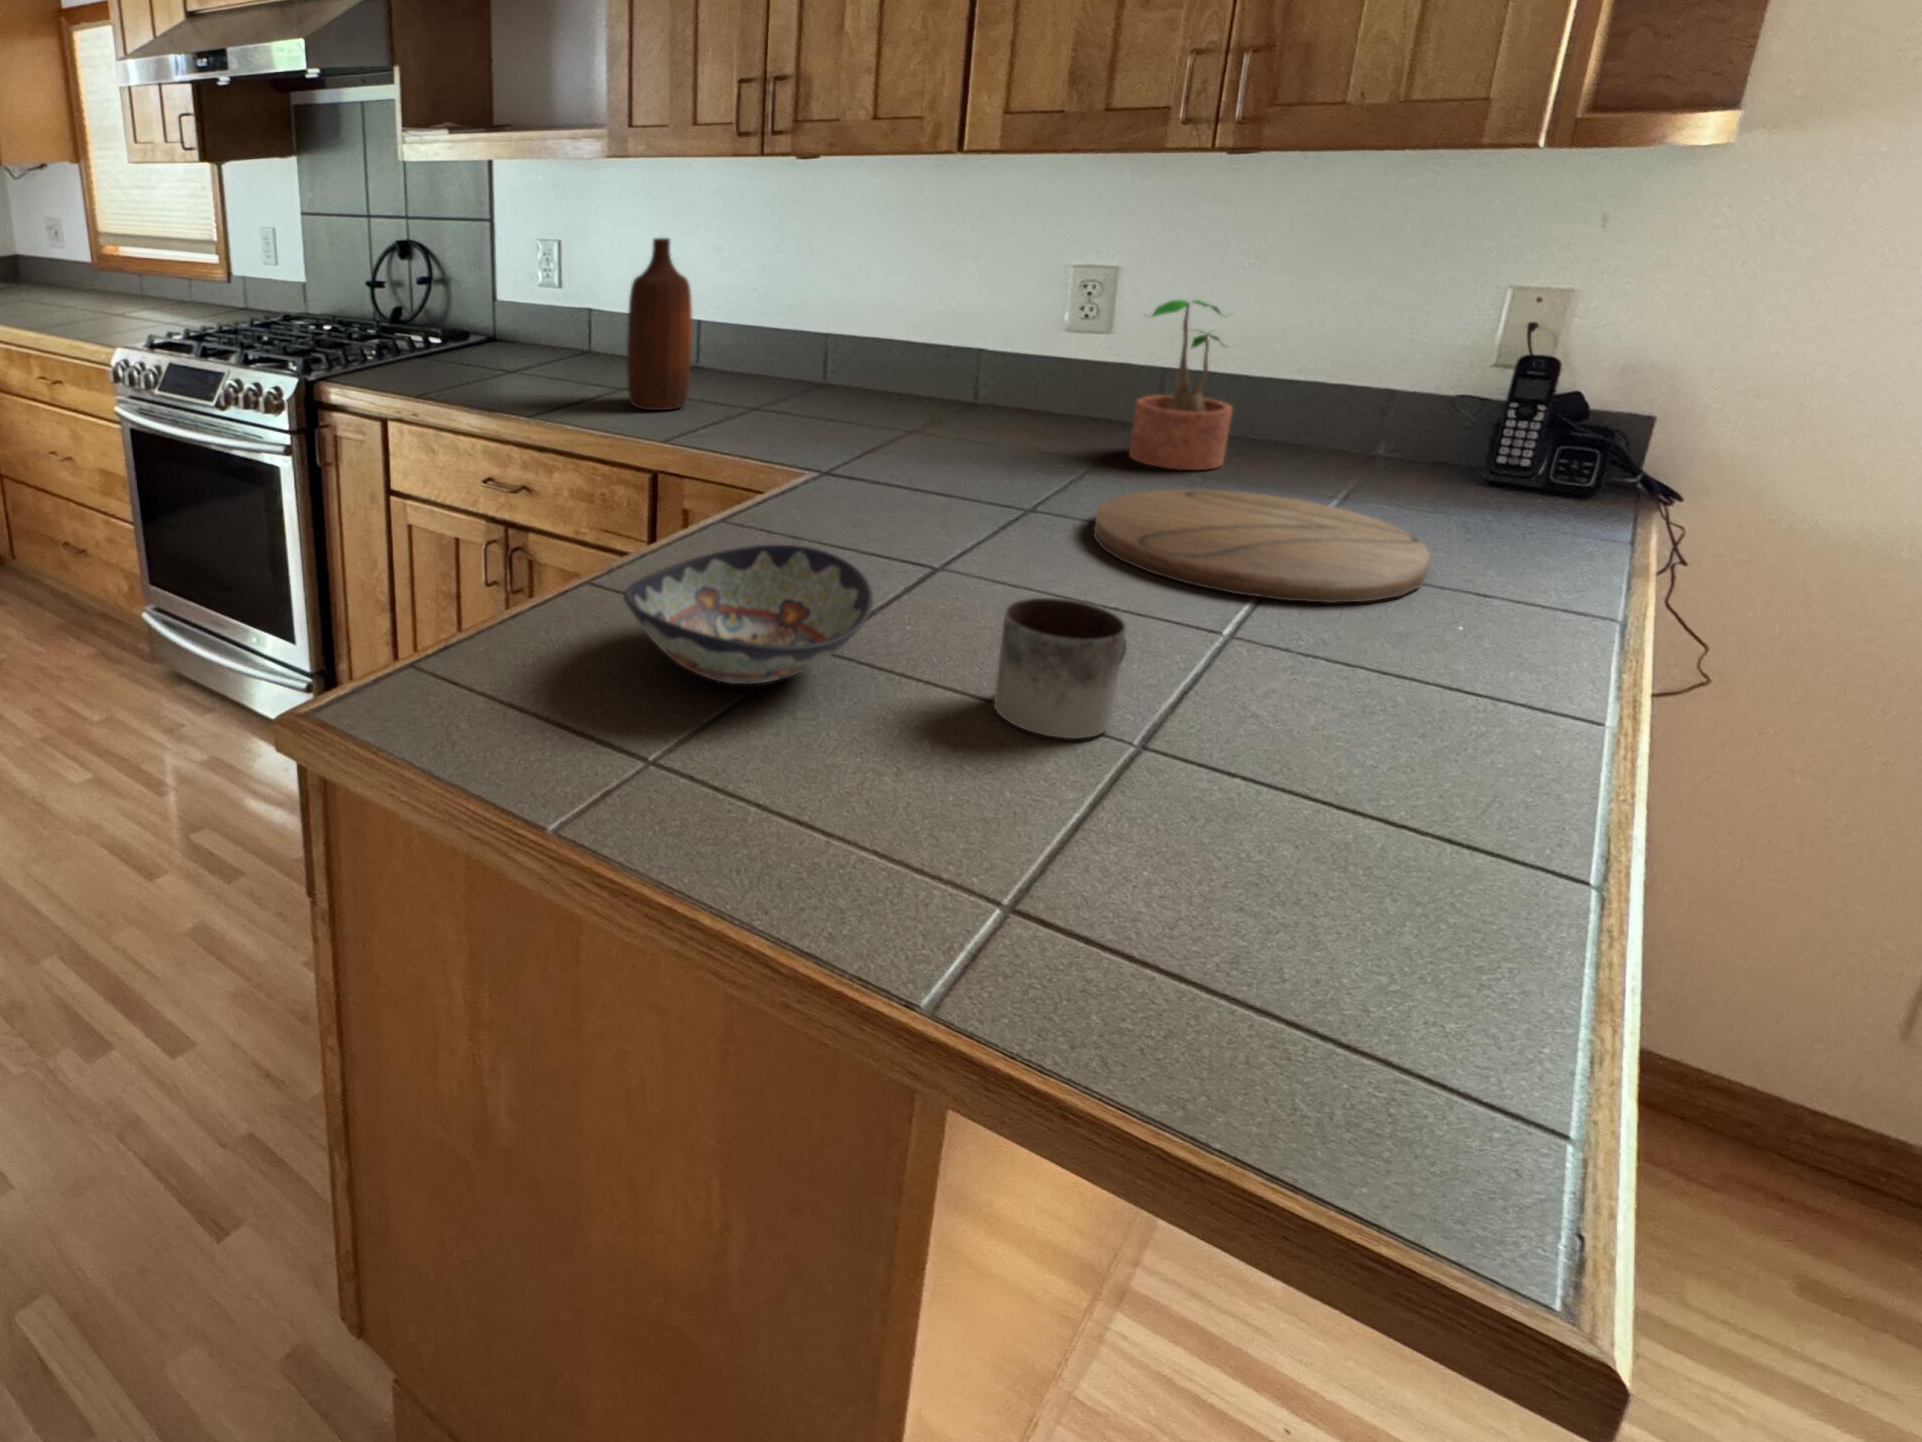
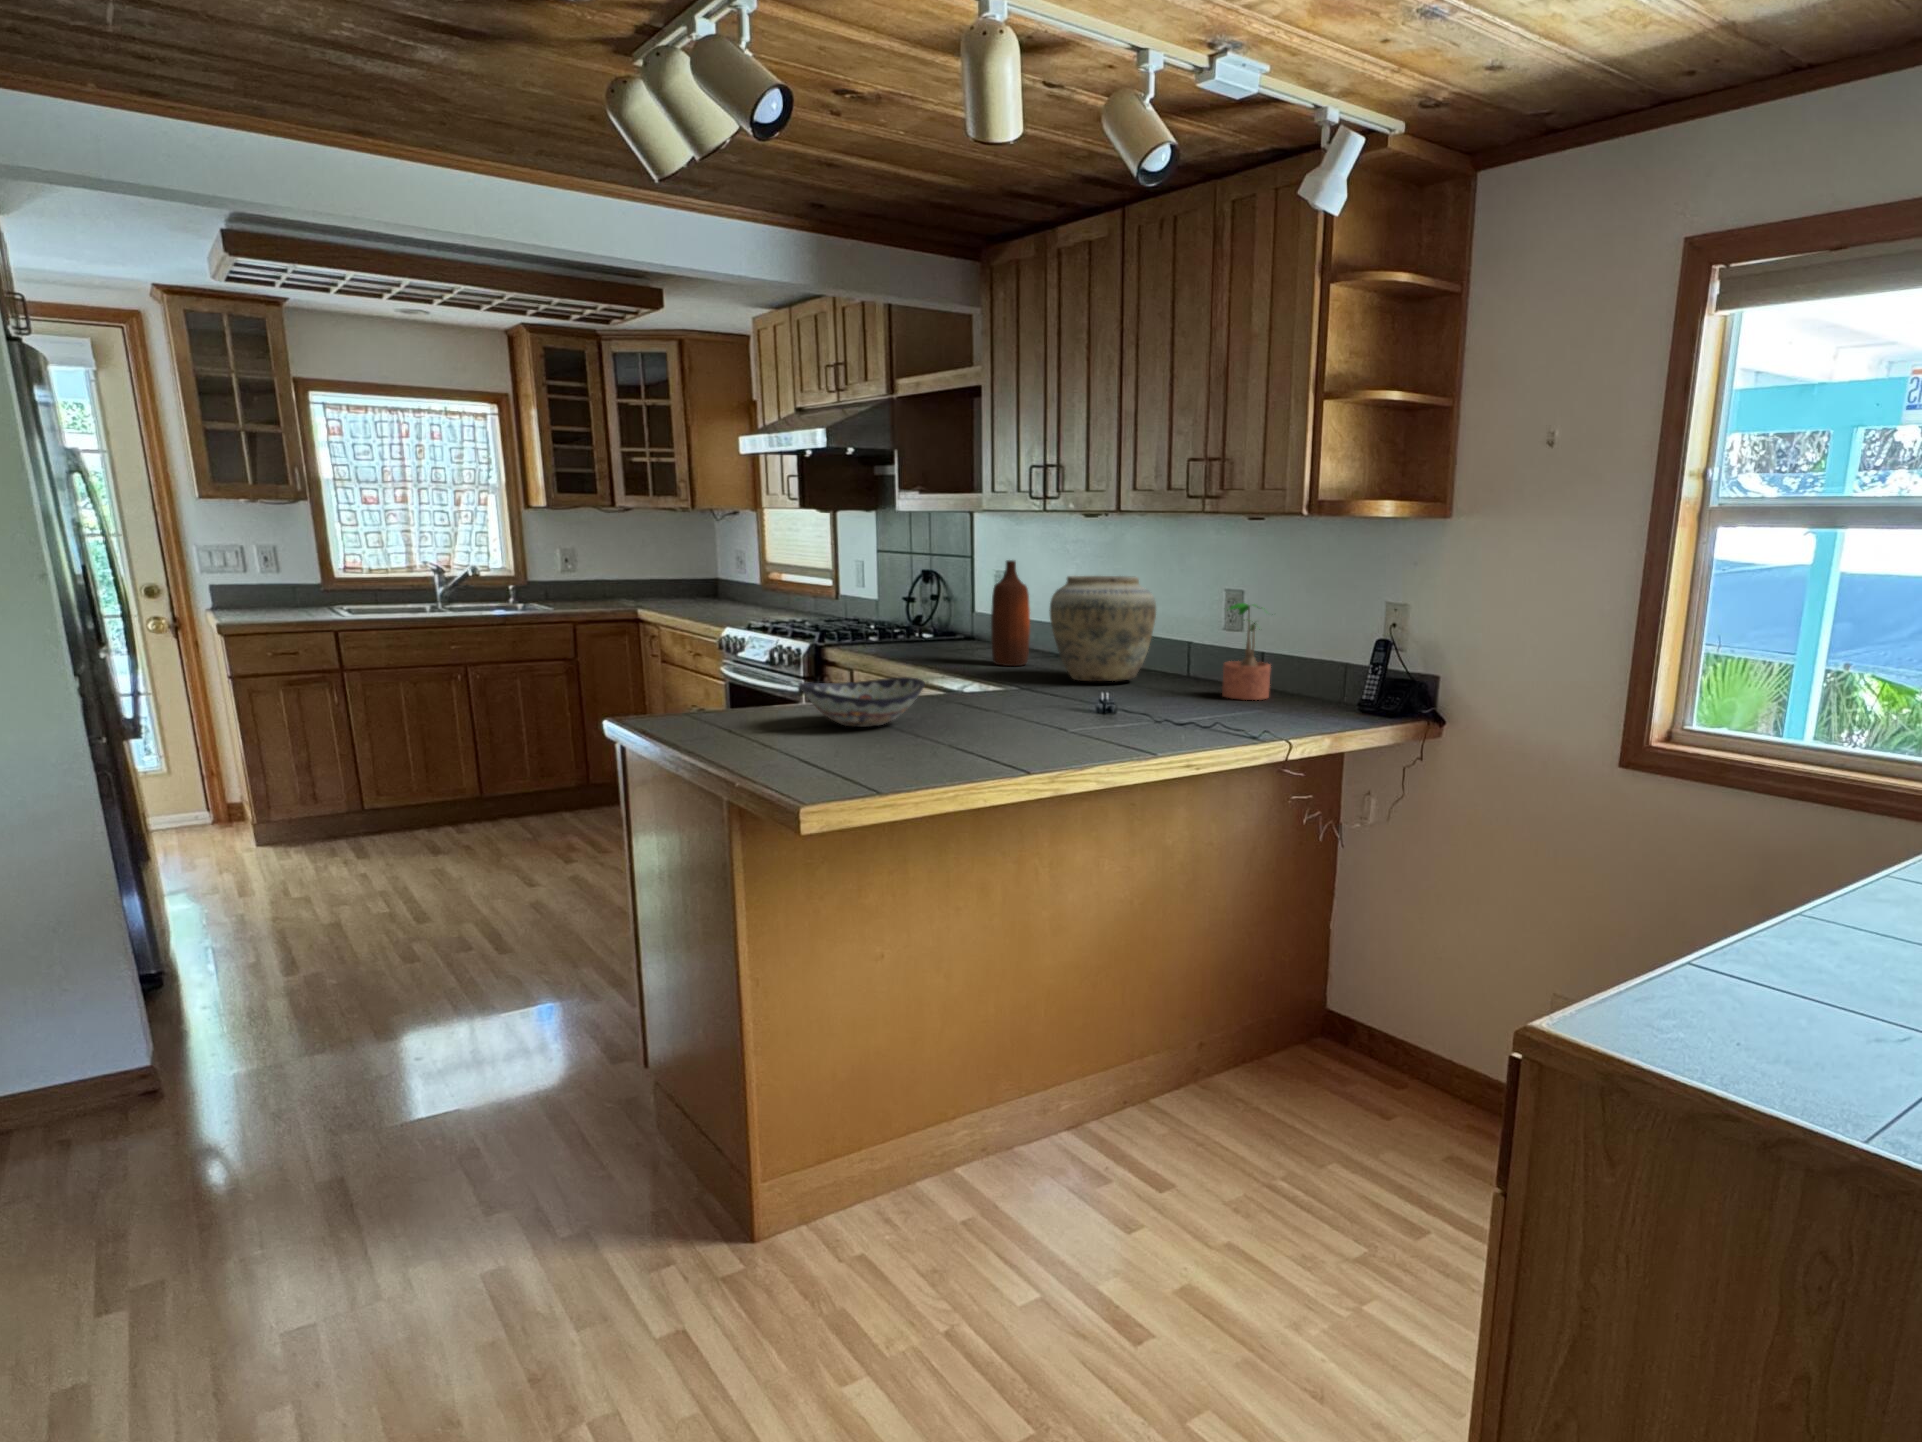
vase: none [784,258,978,446] -> present [1049,575,1156,681]
cutting board: present [1094,489,1430,603] -> none [1116,697,1262,730]
mug: present [994,598,1127,739] -> none [944,690,1008,744]

